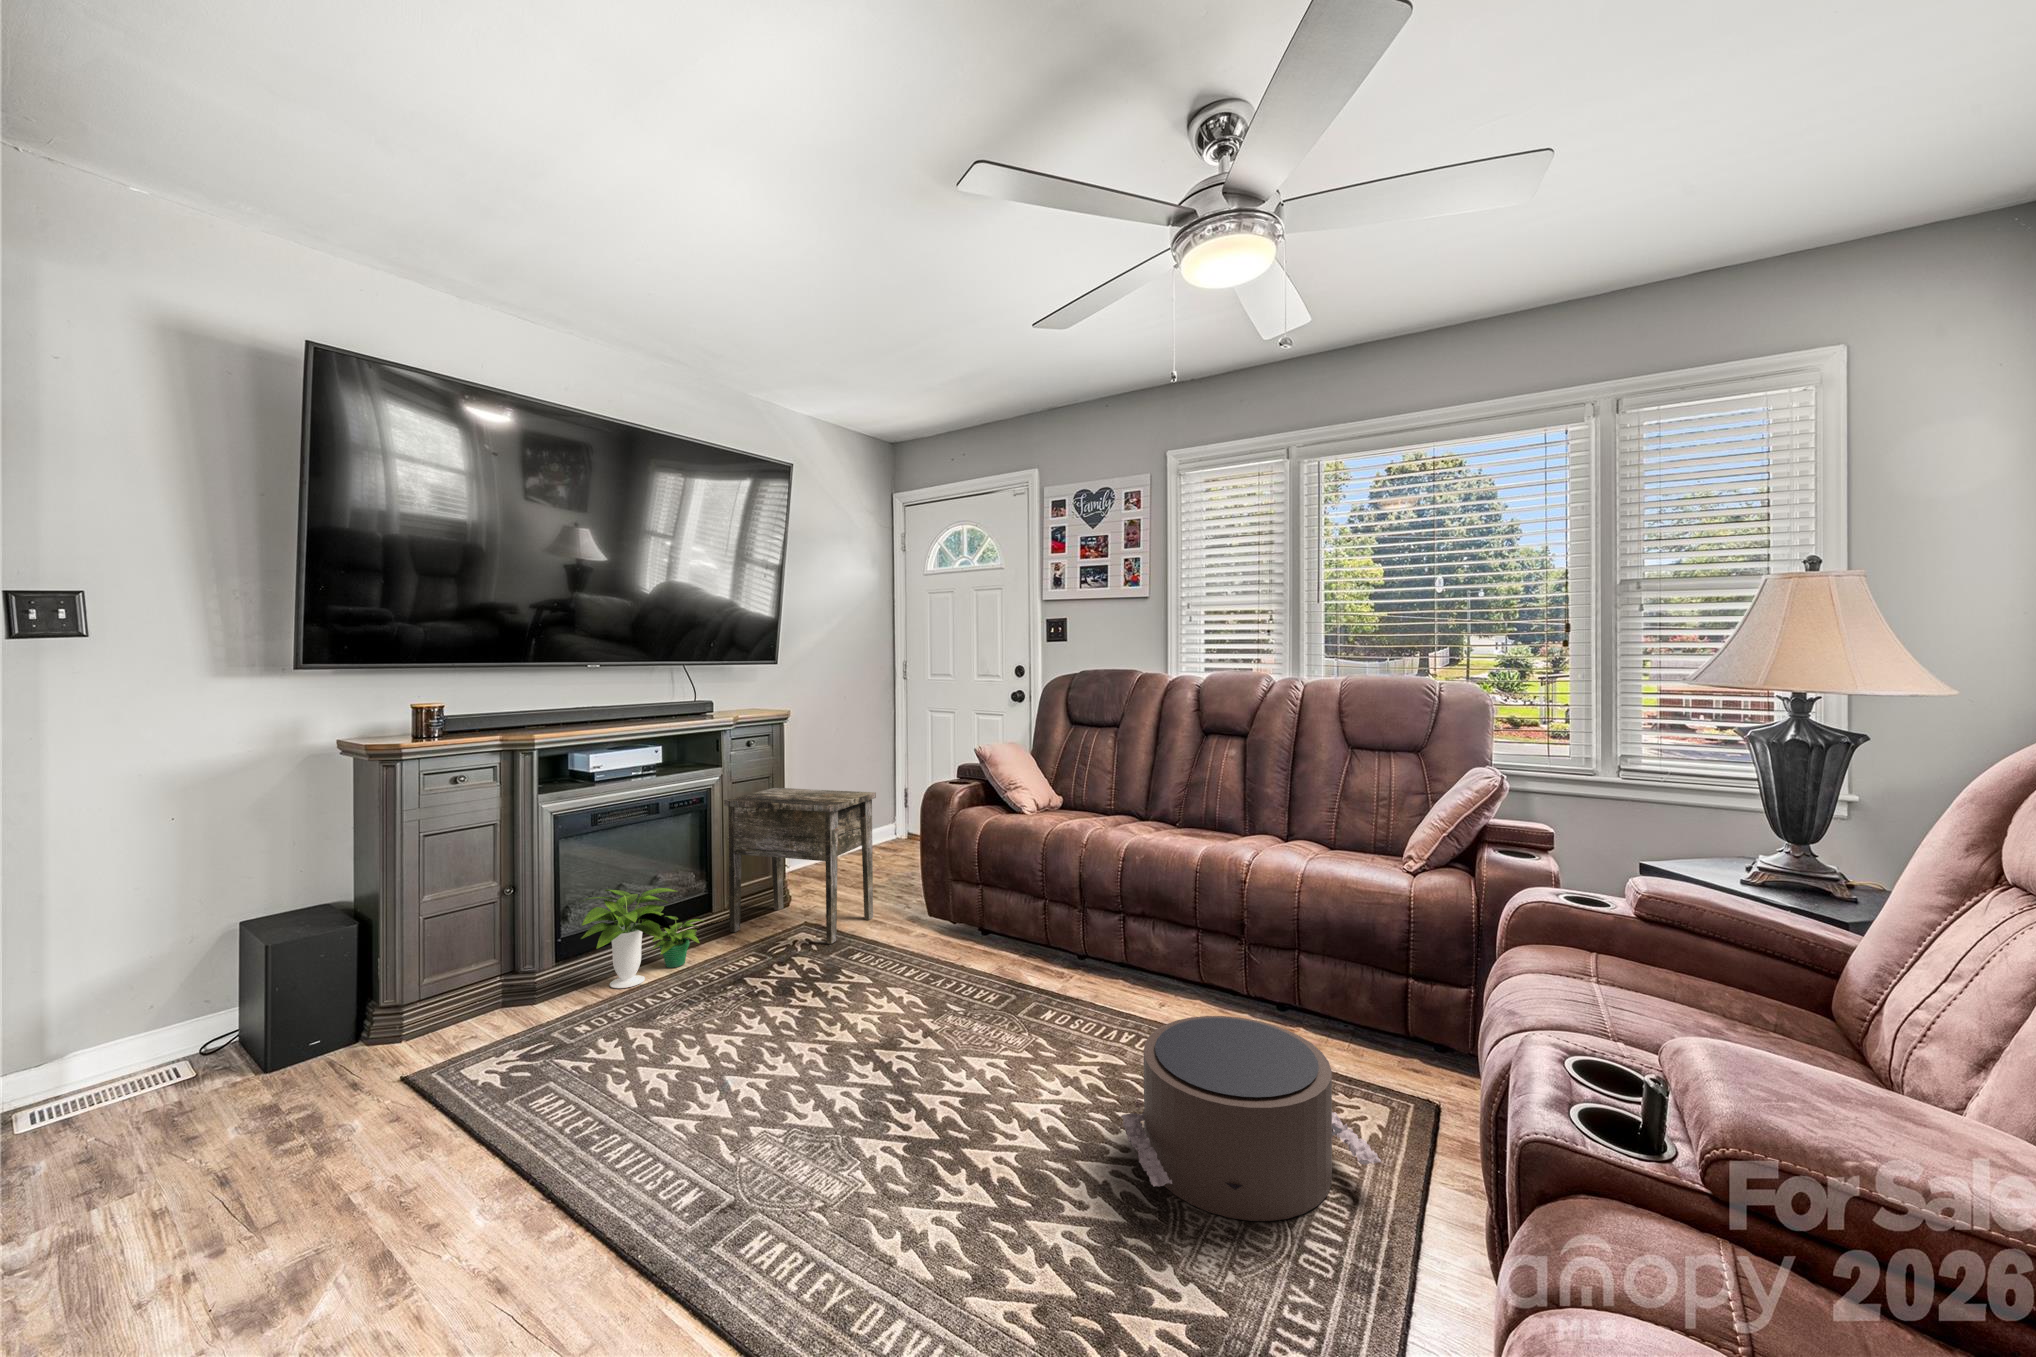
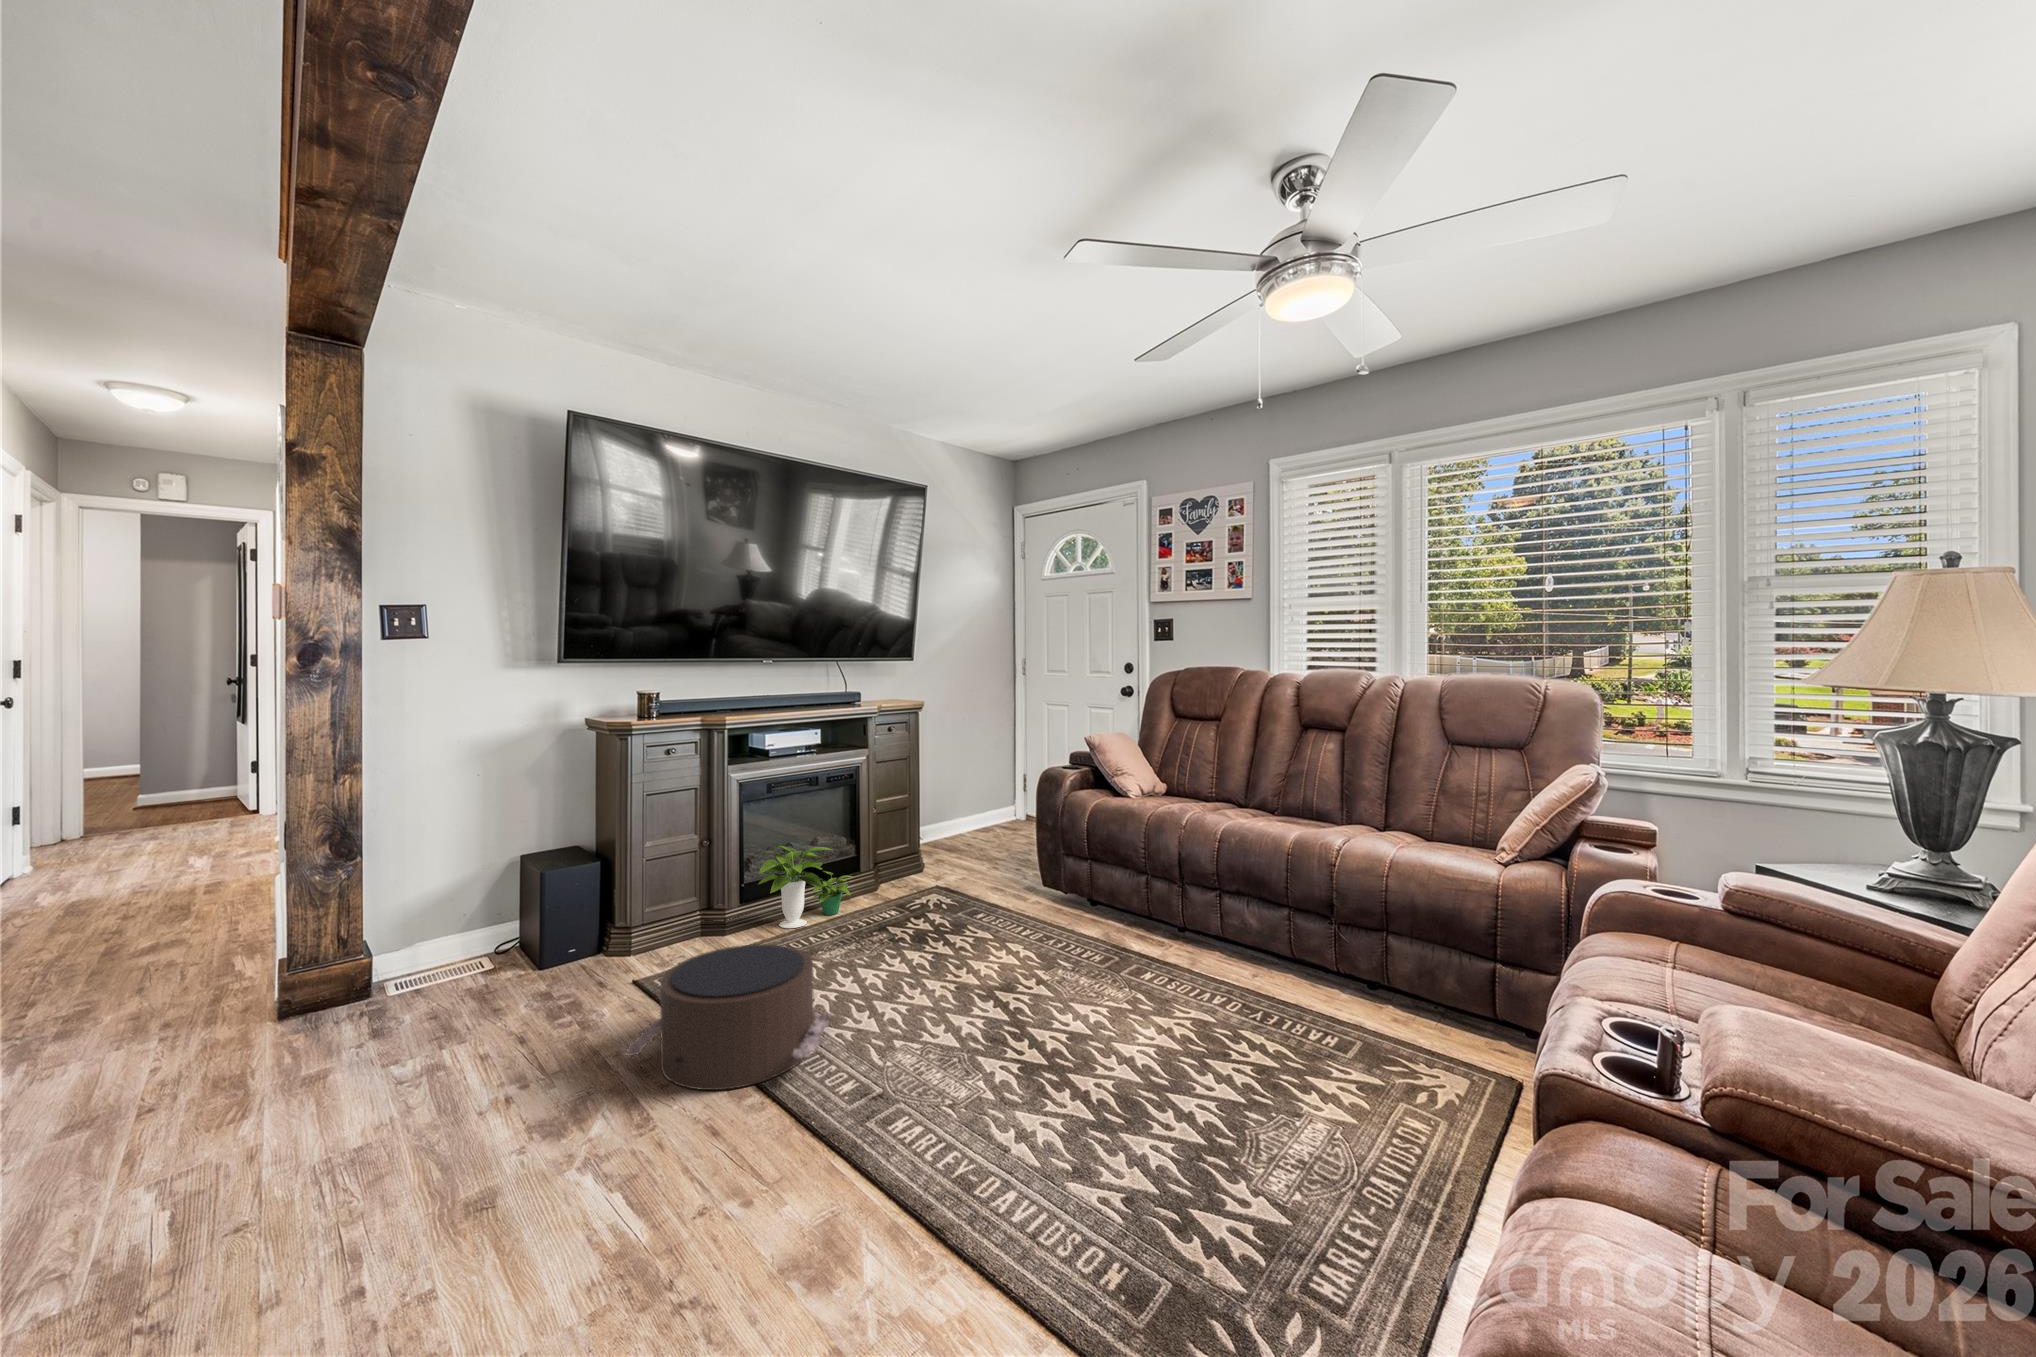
side table: present [724,788,876,944] -> none [871,766,1001,904]
pouf: present [1121,1016,1381,1221] -> present [625,944,831,1090]

